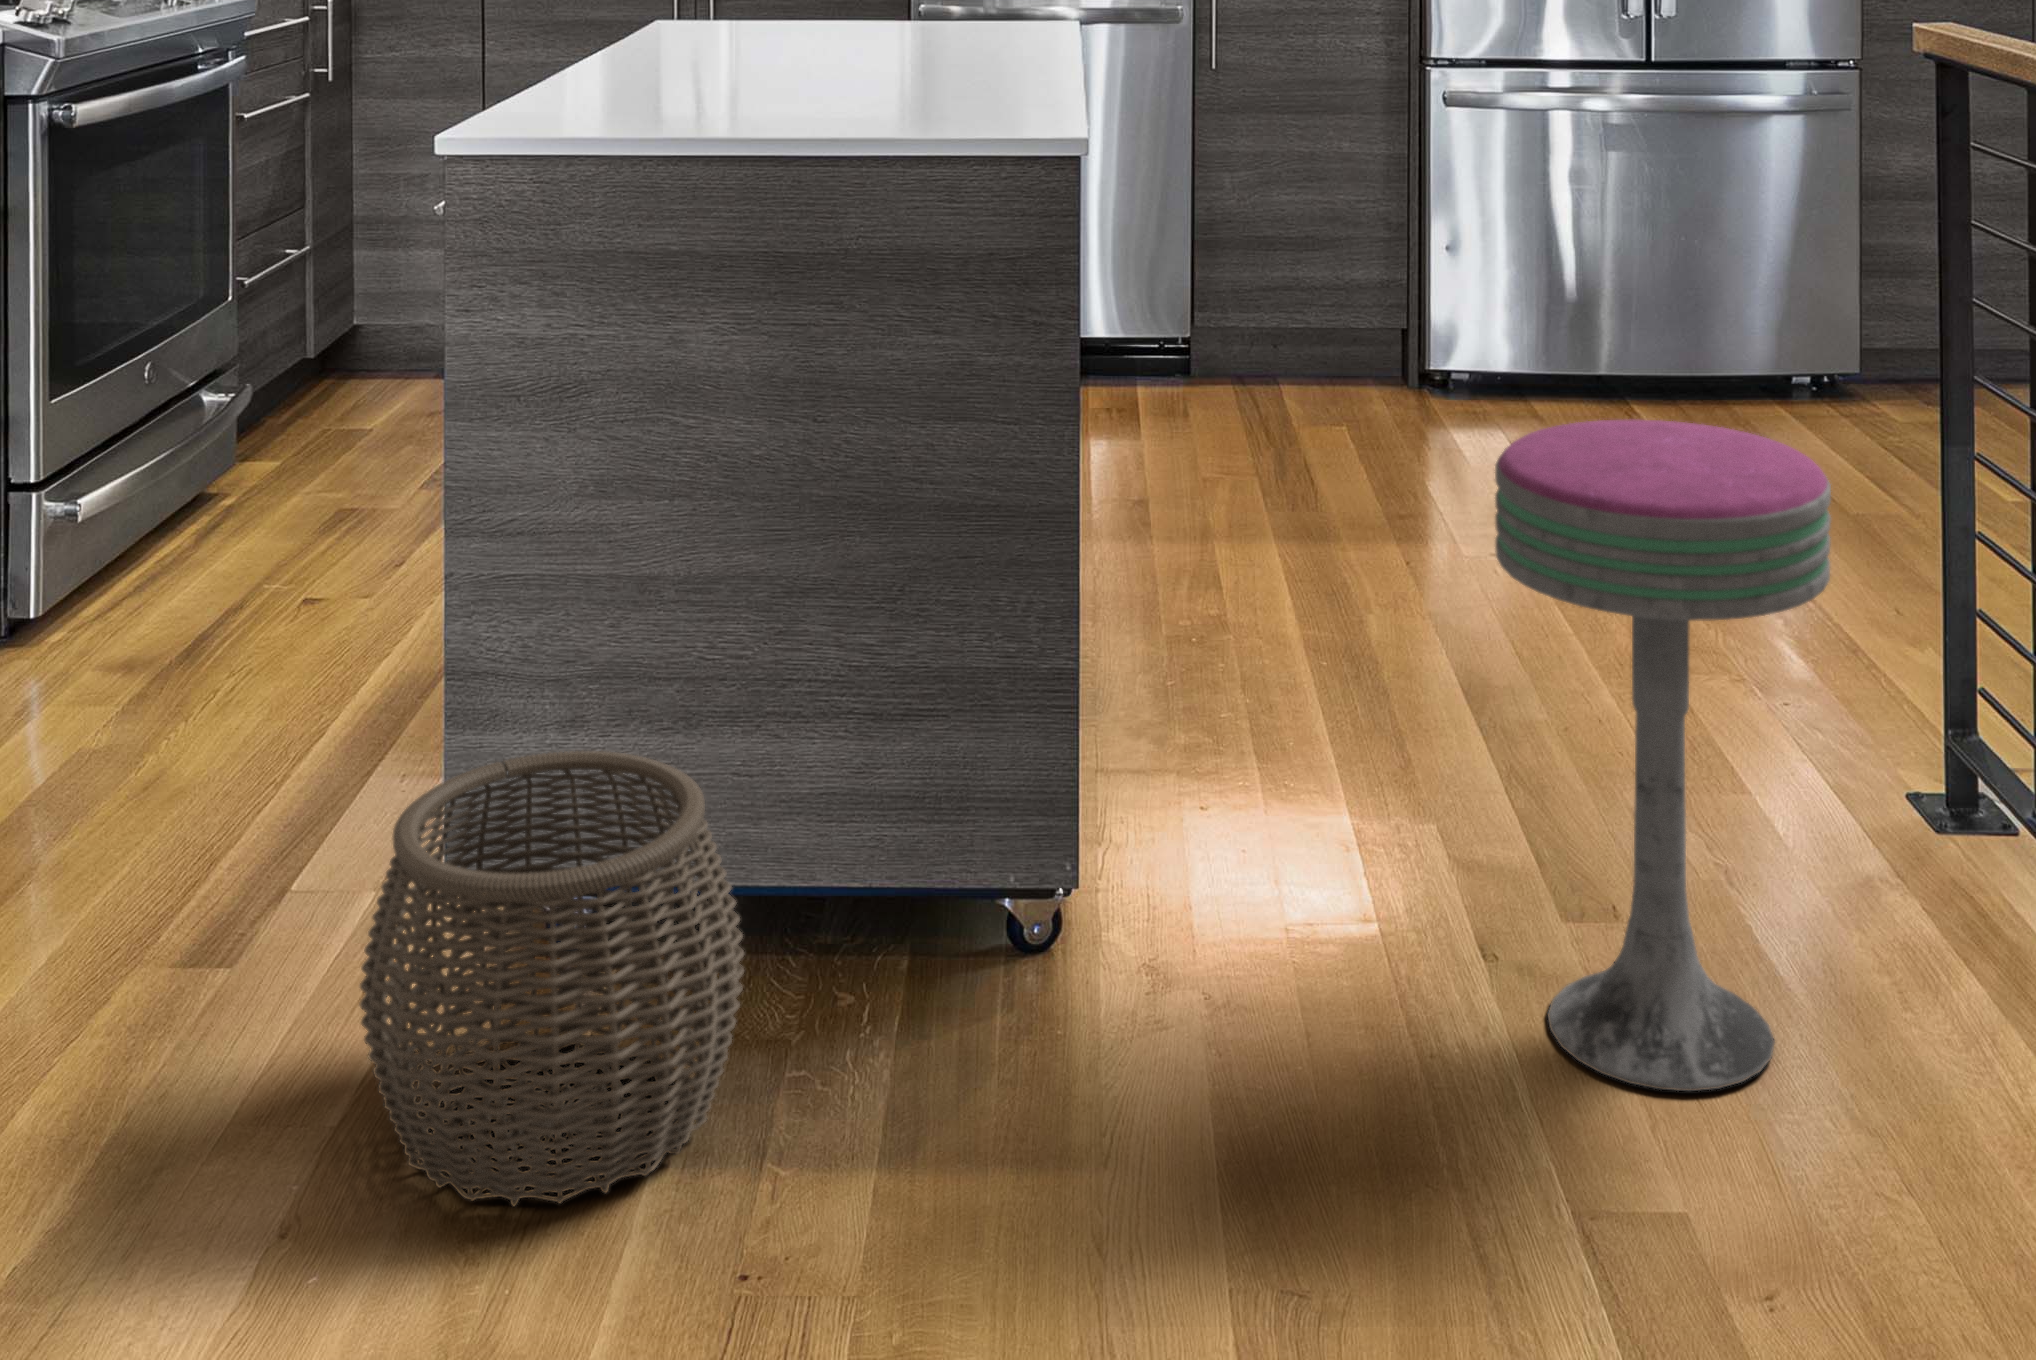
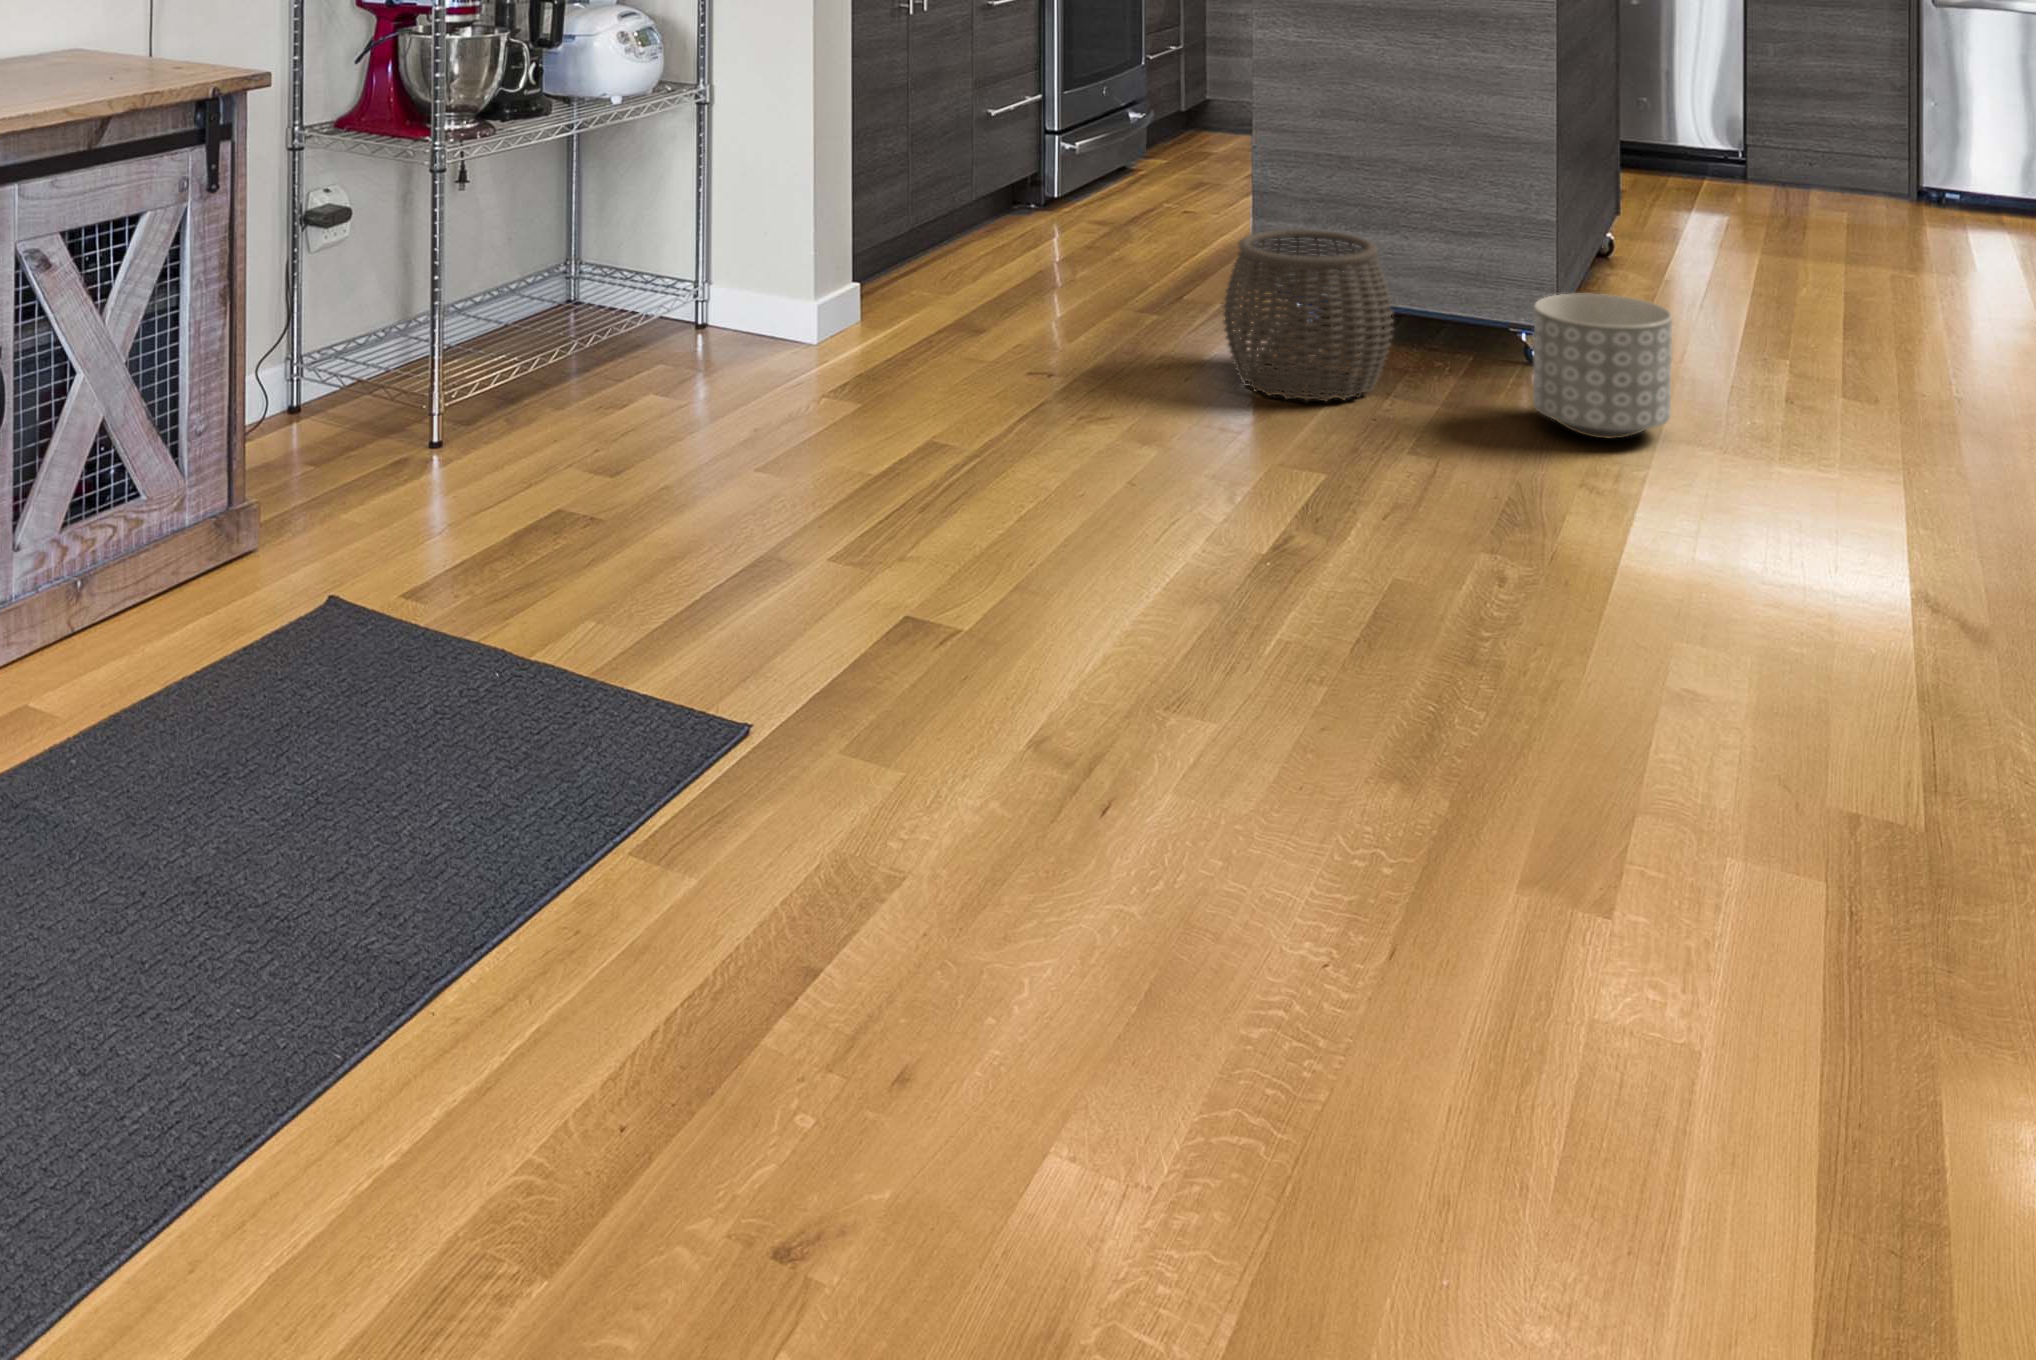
bar stool: present [1495,420,1831,1091] -> none [1796,123,1987,454]
planter: none [1043,835,1318,1188] -> present [1533,294,1672,438]

